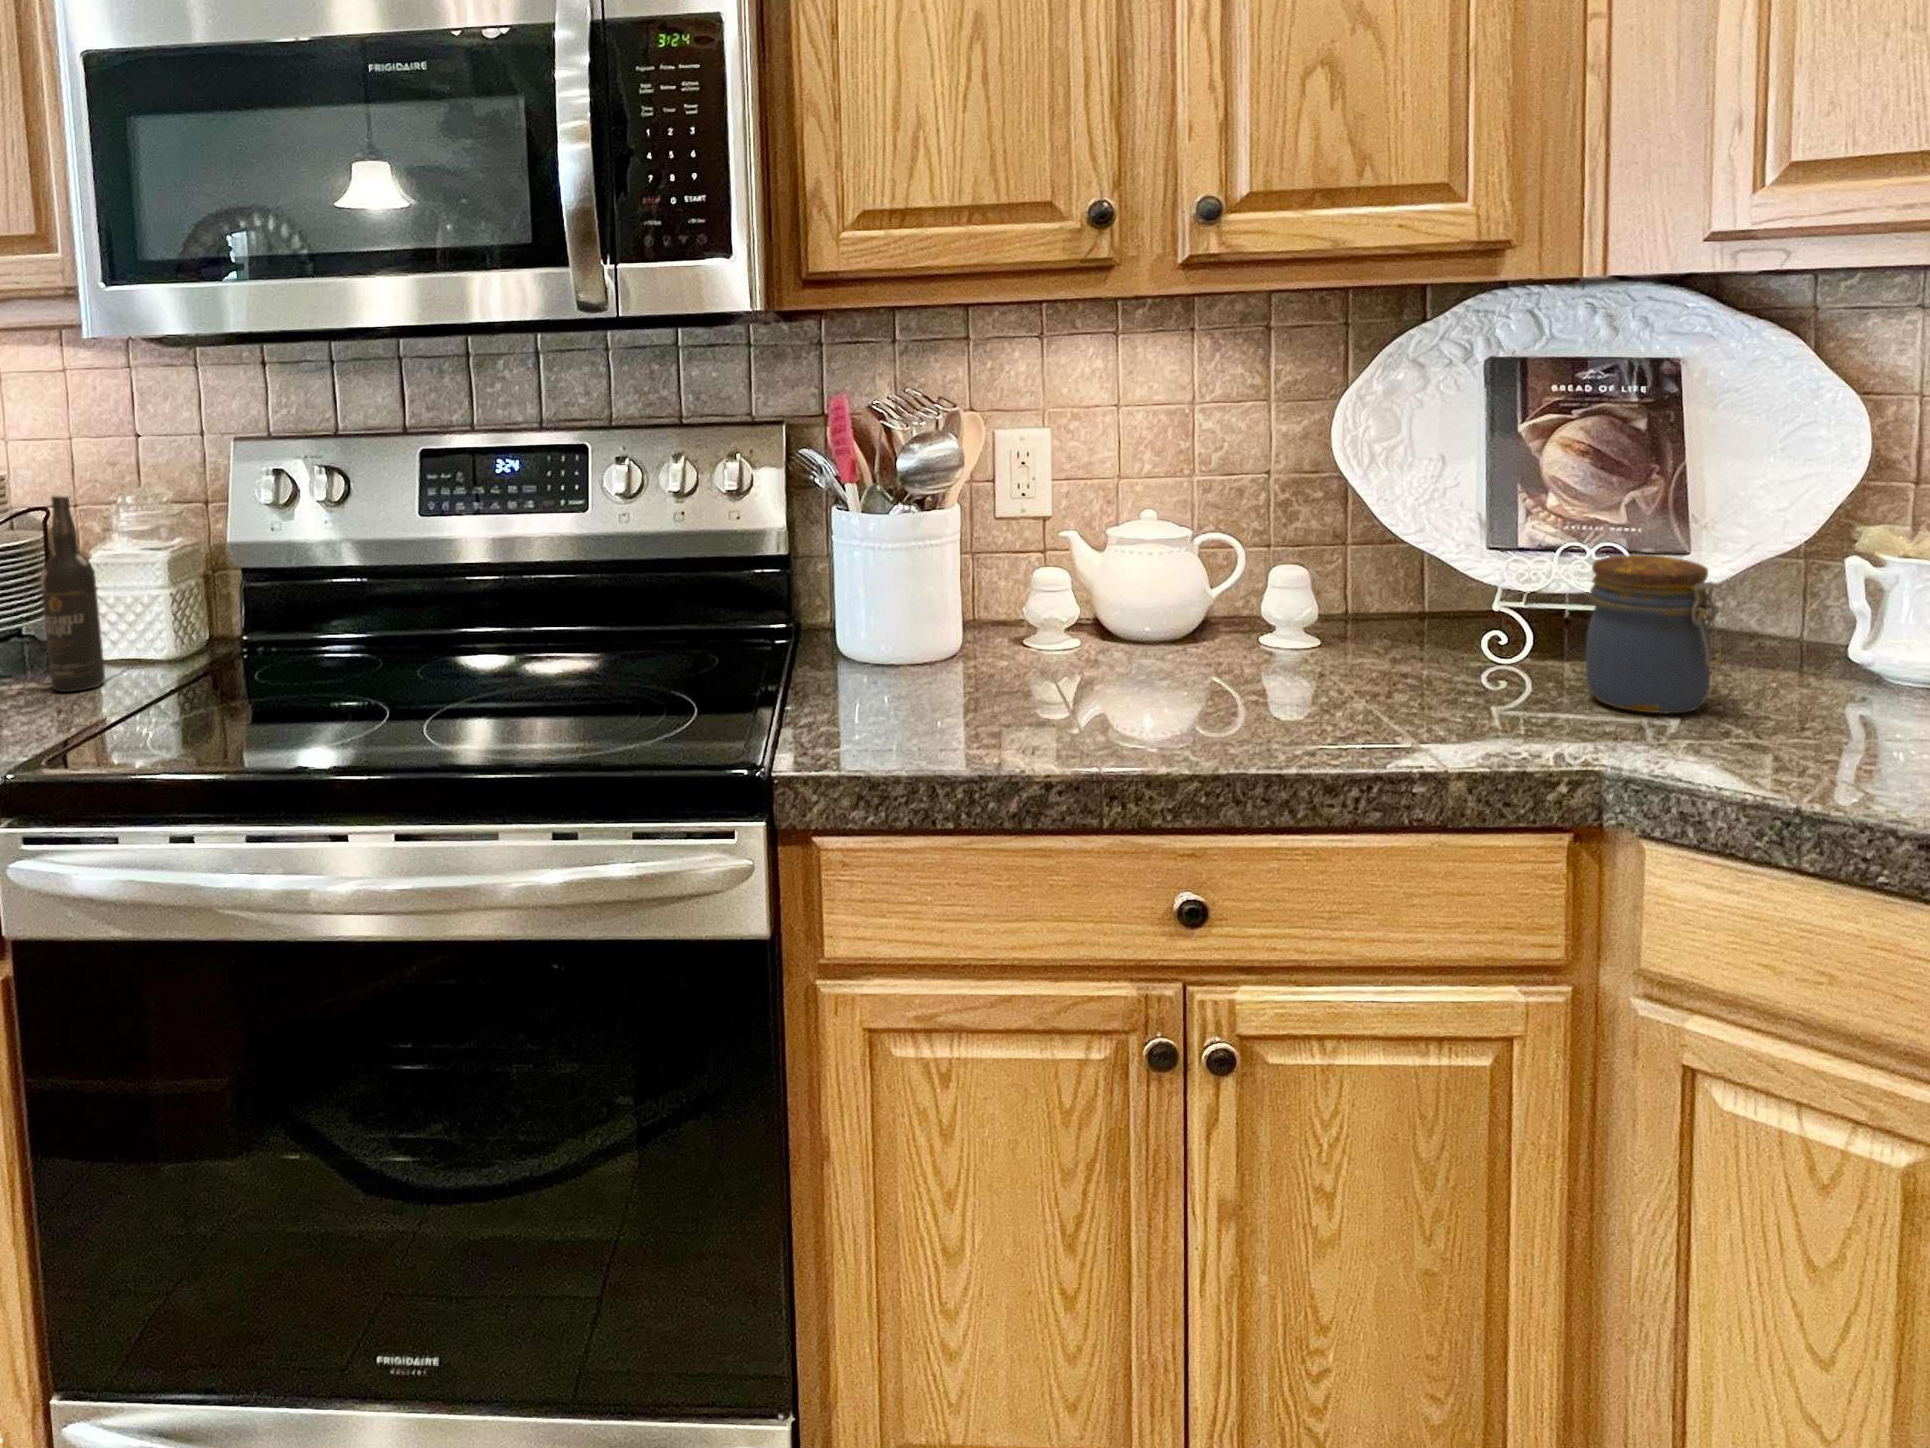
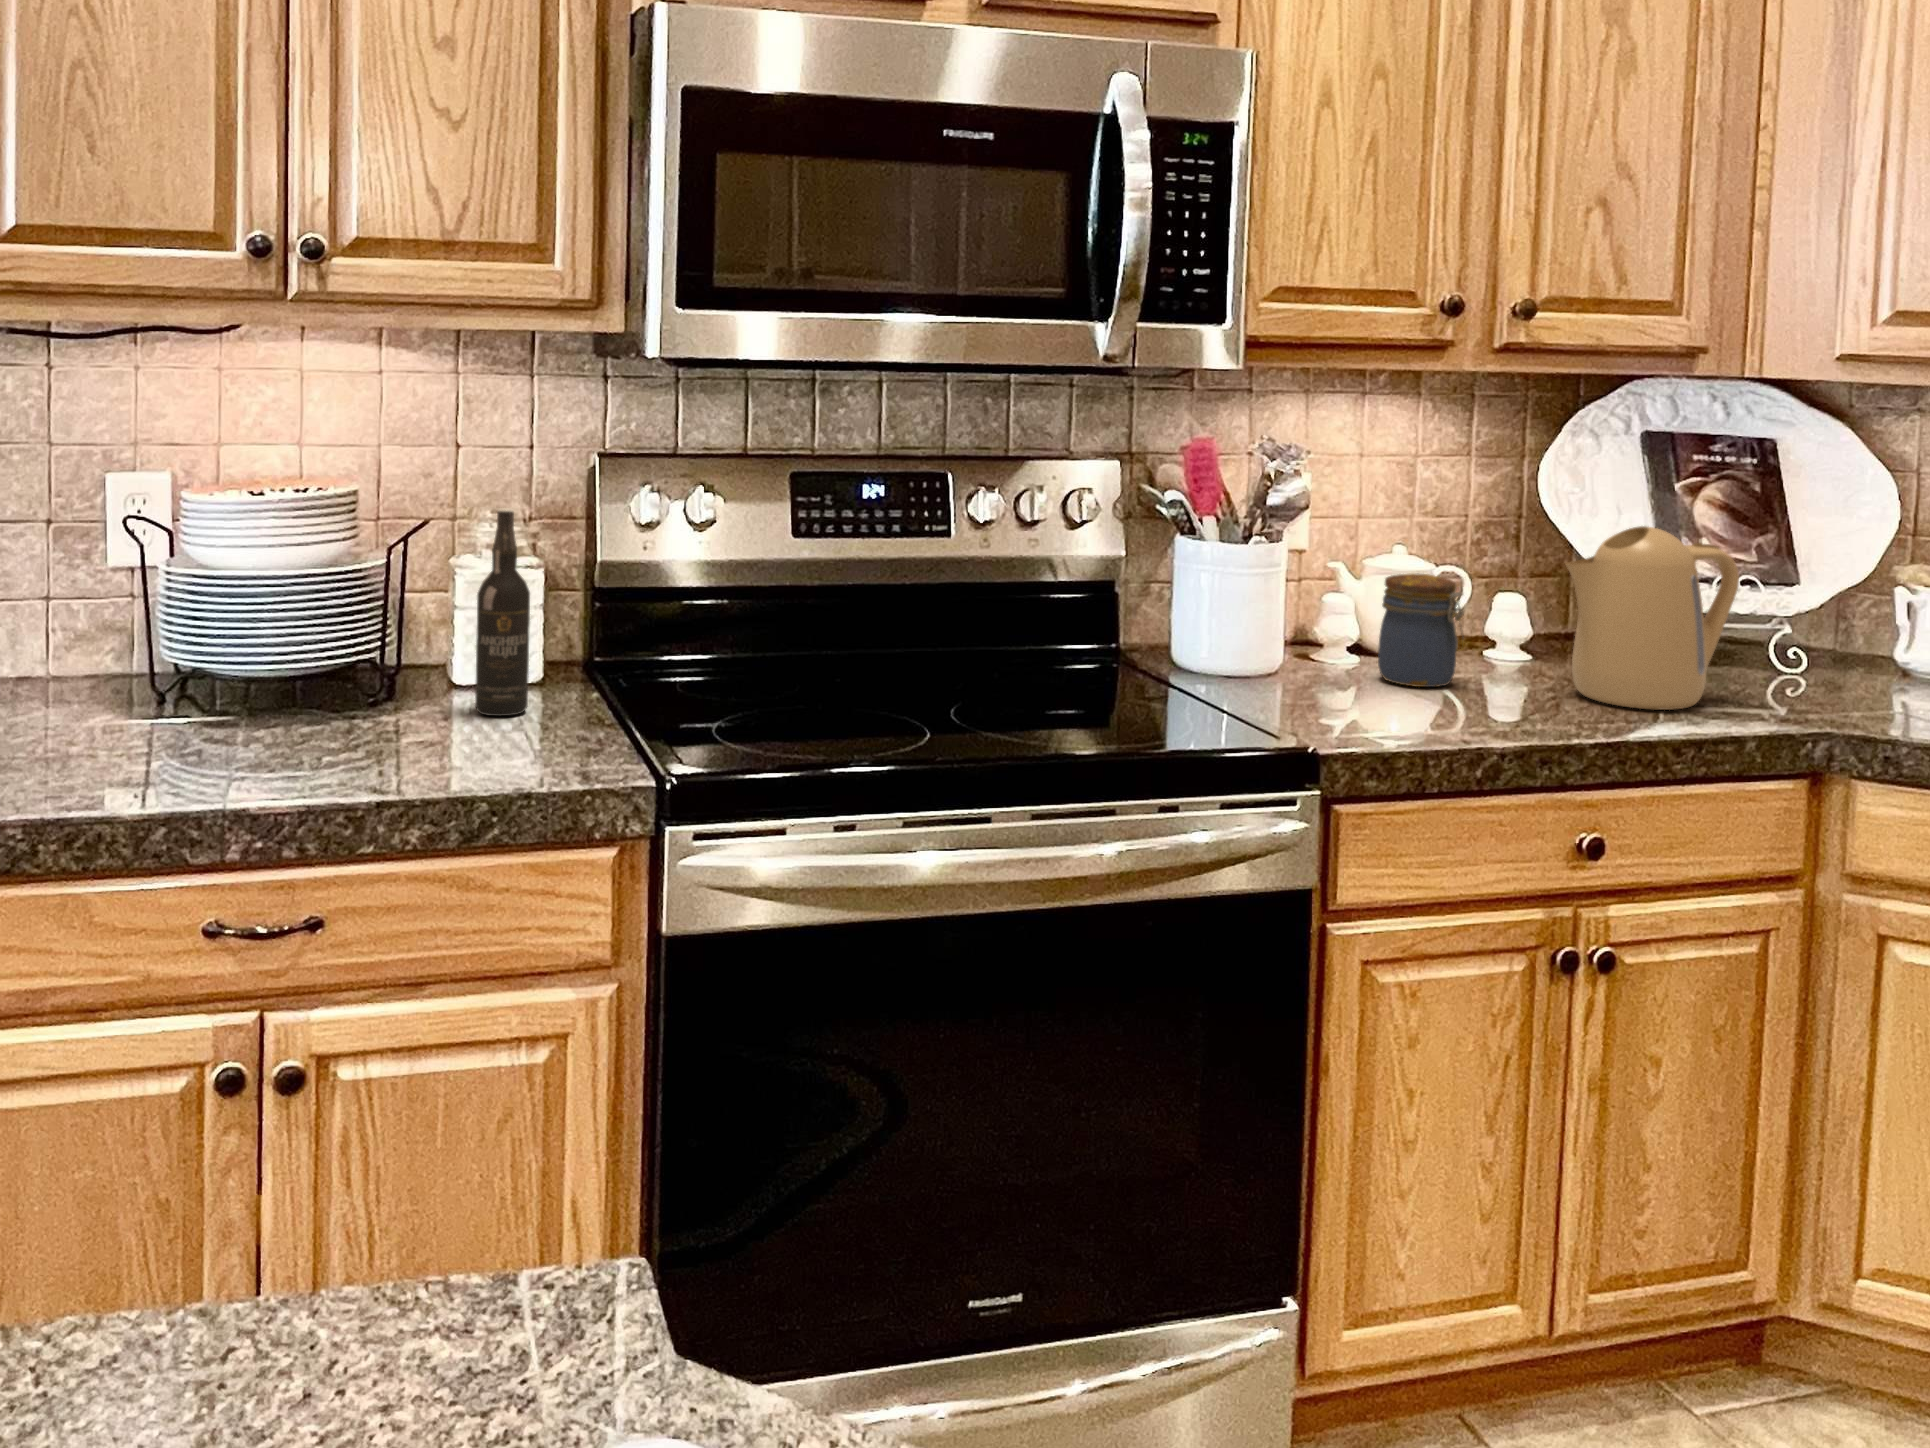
kettle: none [1236,482,1497,727] -> present [1566,526,1739,710]
jar: present [1585,555,1721,713] -> present [1378,574,1464,687]

